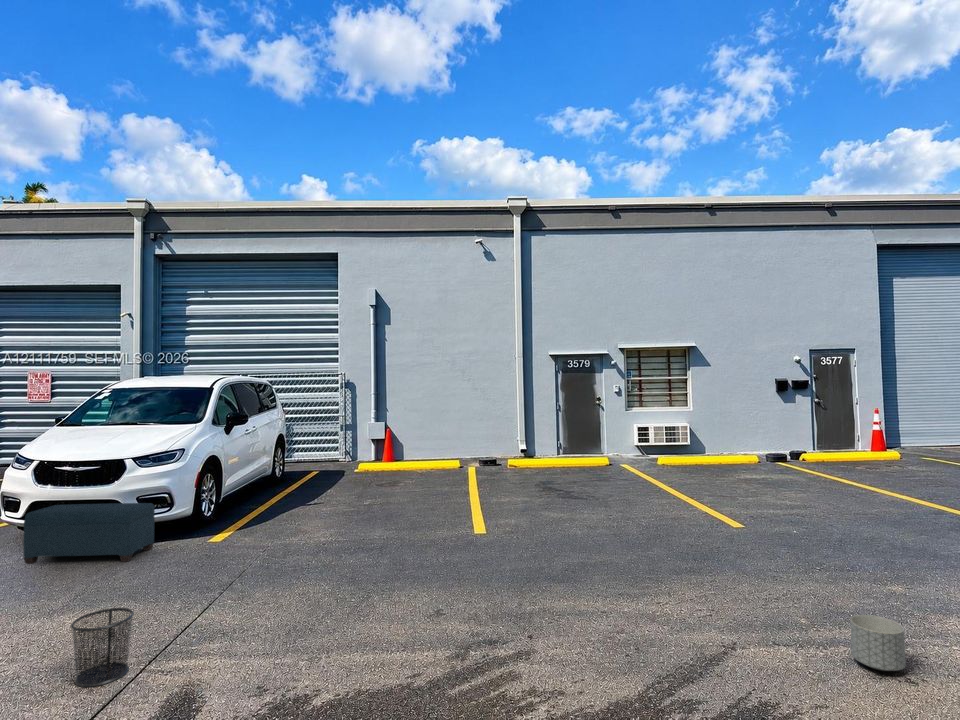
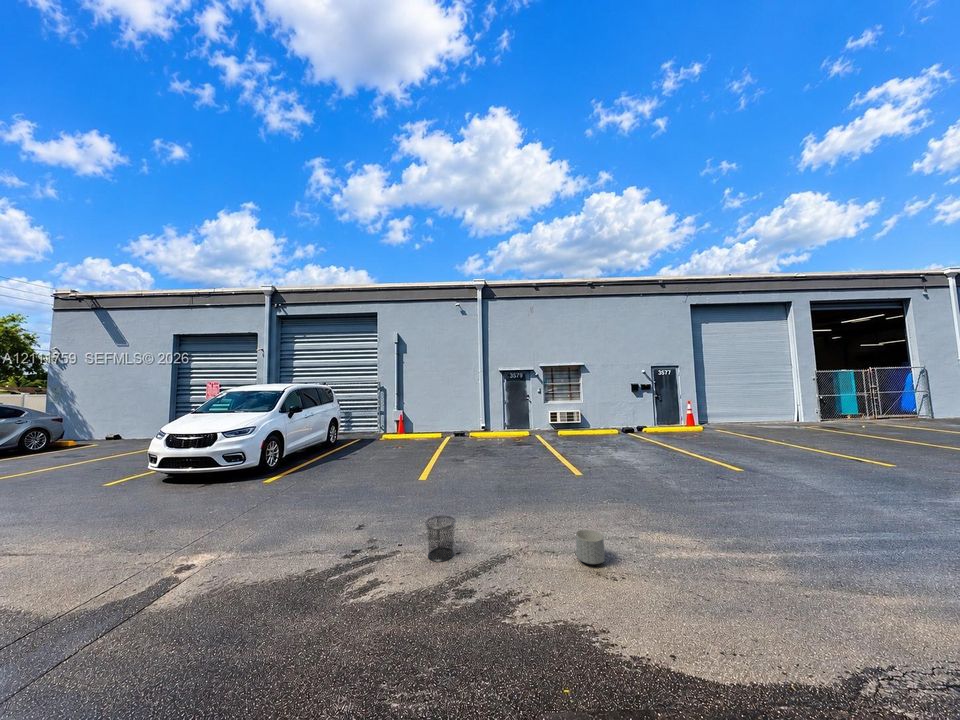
bench: present [23,503,155,564] -> none [155,458,234,493]
waste bin: present [71,608,134,687] -> present [426,516,455,562]

